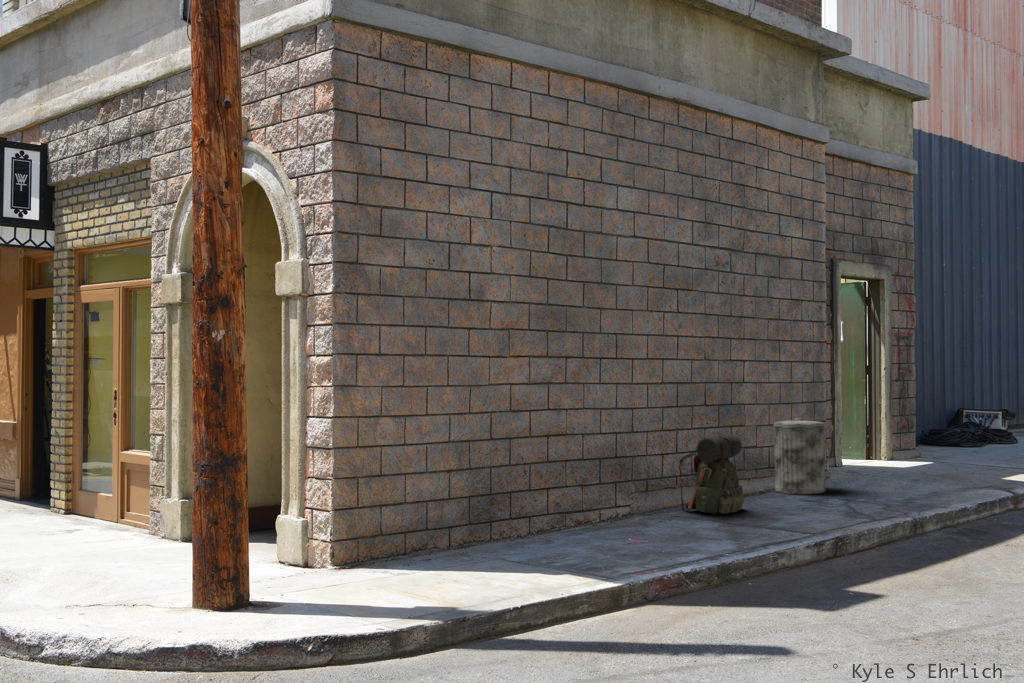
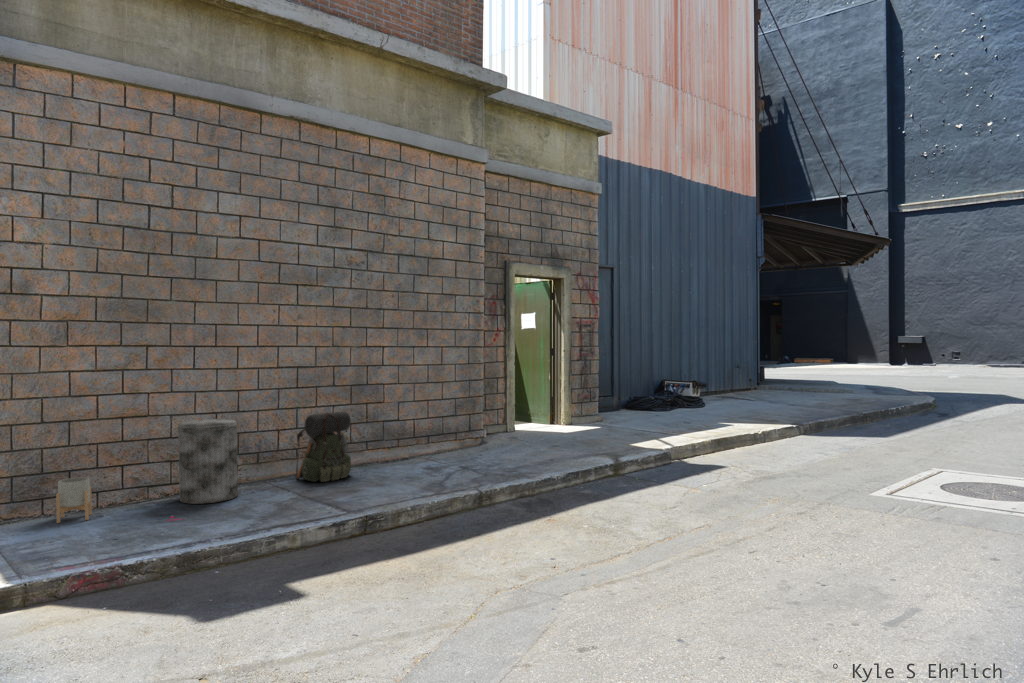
trash can: present [774,418,826,494] -> present [178,417,238,504]
planter: none [509,500,547,547] -> present [56,478,92,523]

